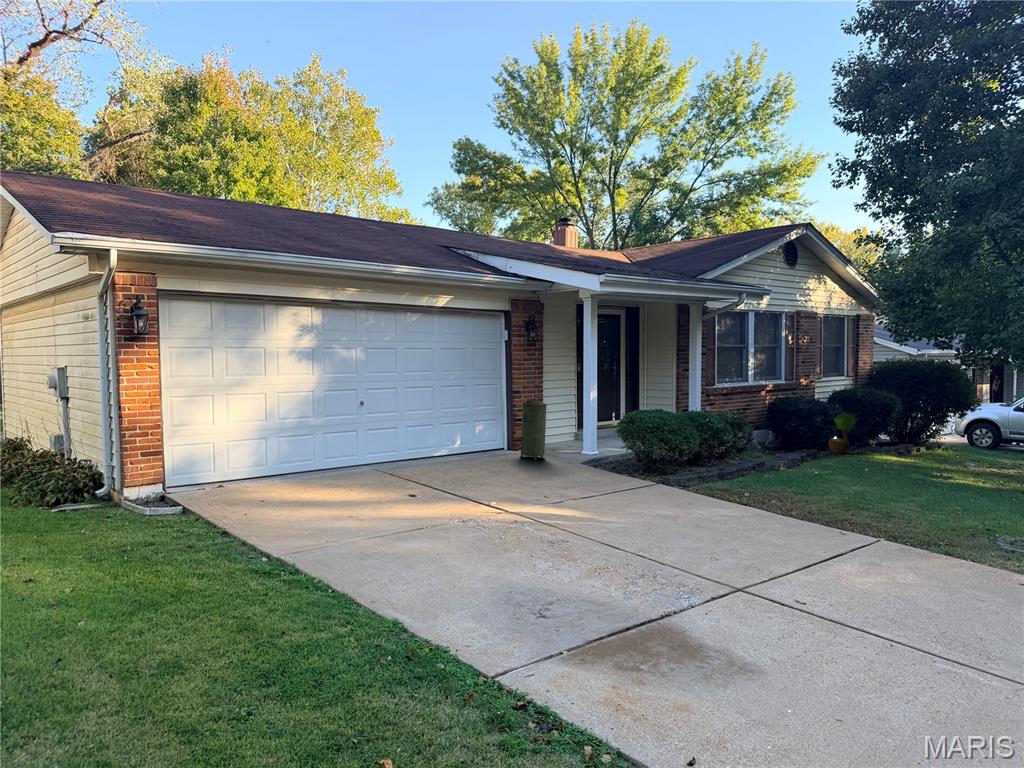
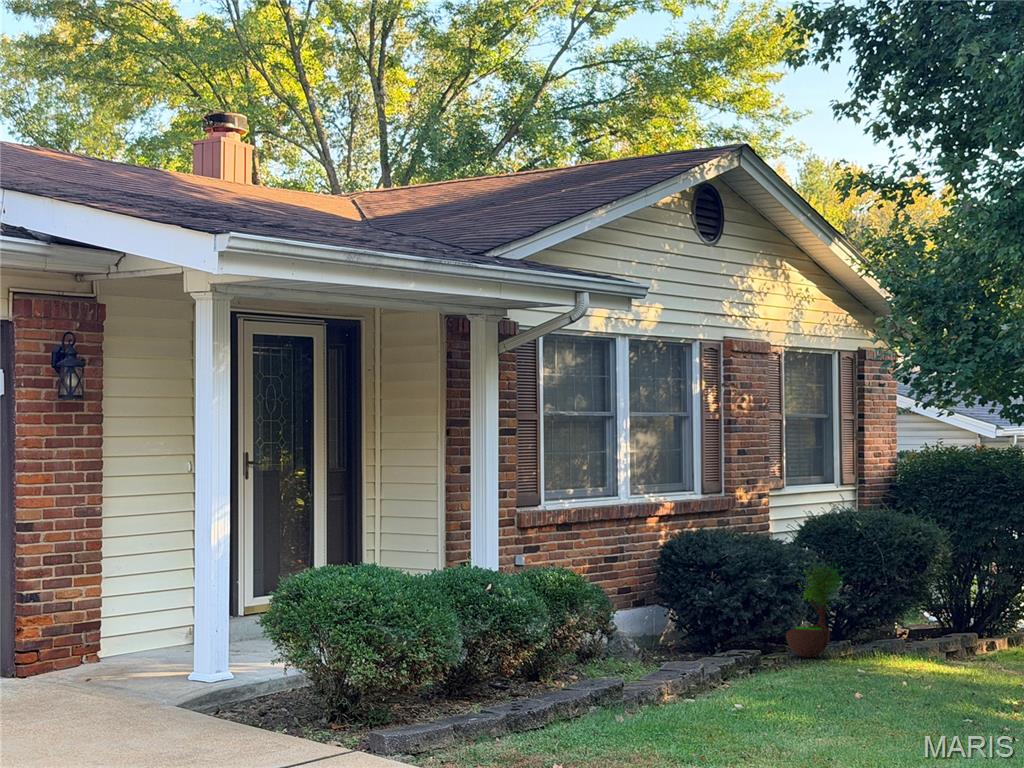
trash can: present [521,399,547,460] -> none [35,542,103,696]

